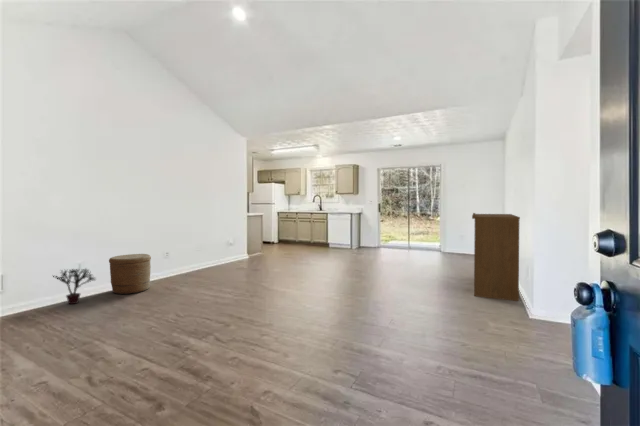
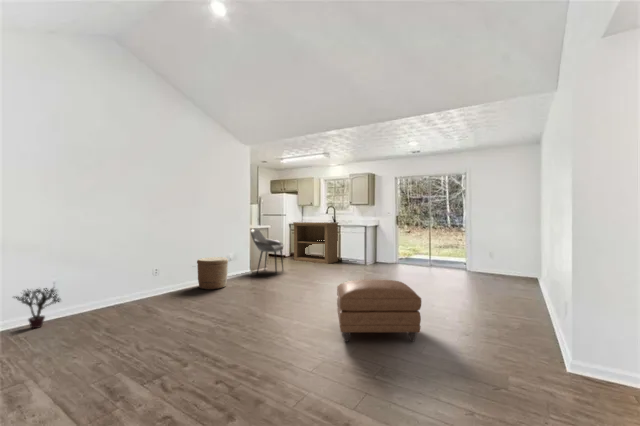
bookshelf: present [472,213,520,301] -> present [293,222,338,264]
armchair: none [247,216,277,258] -> present [251,228,283,274]
woven basket: present [109,254,151,294] -> present [197,257,228,289]
ottoman: none [340,255,411,304] -> present [337,280,421,342]

